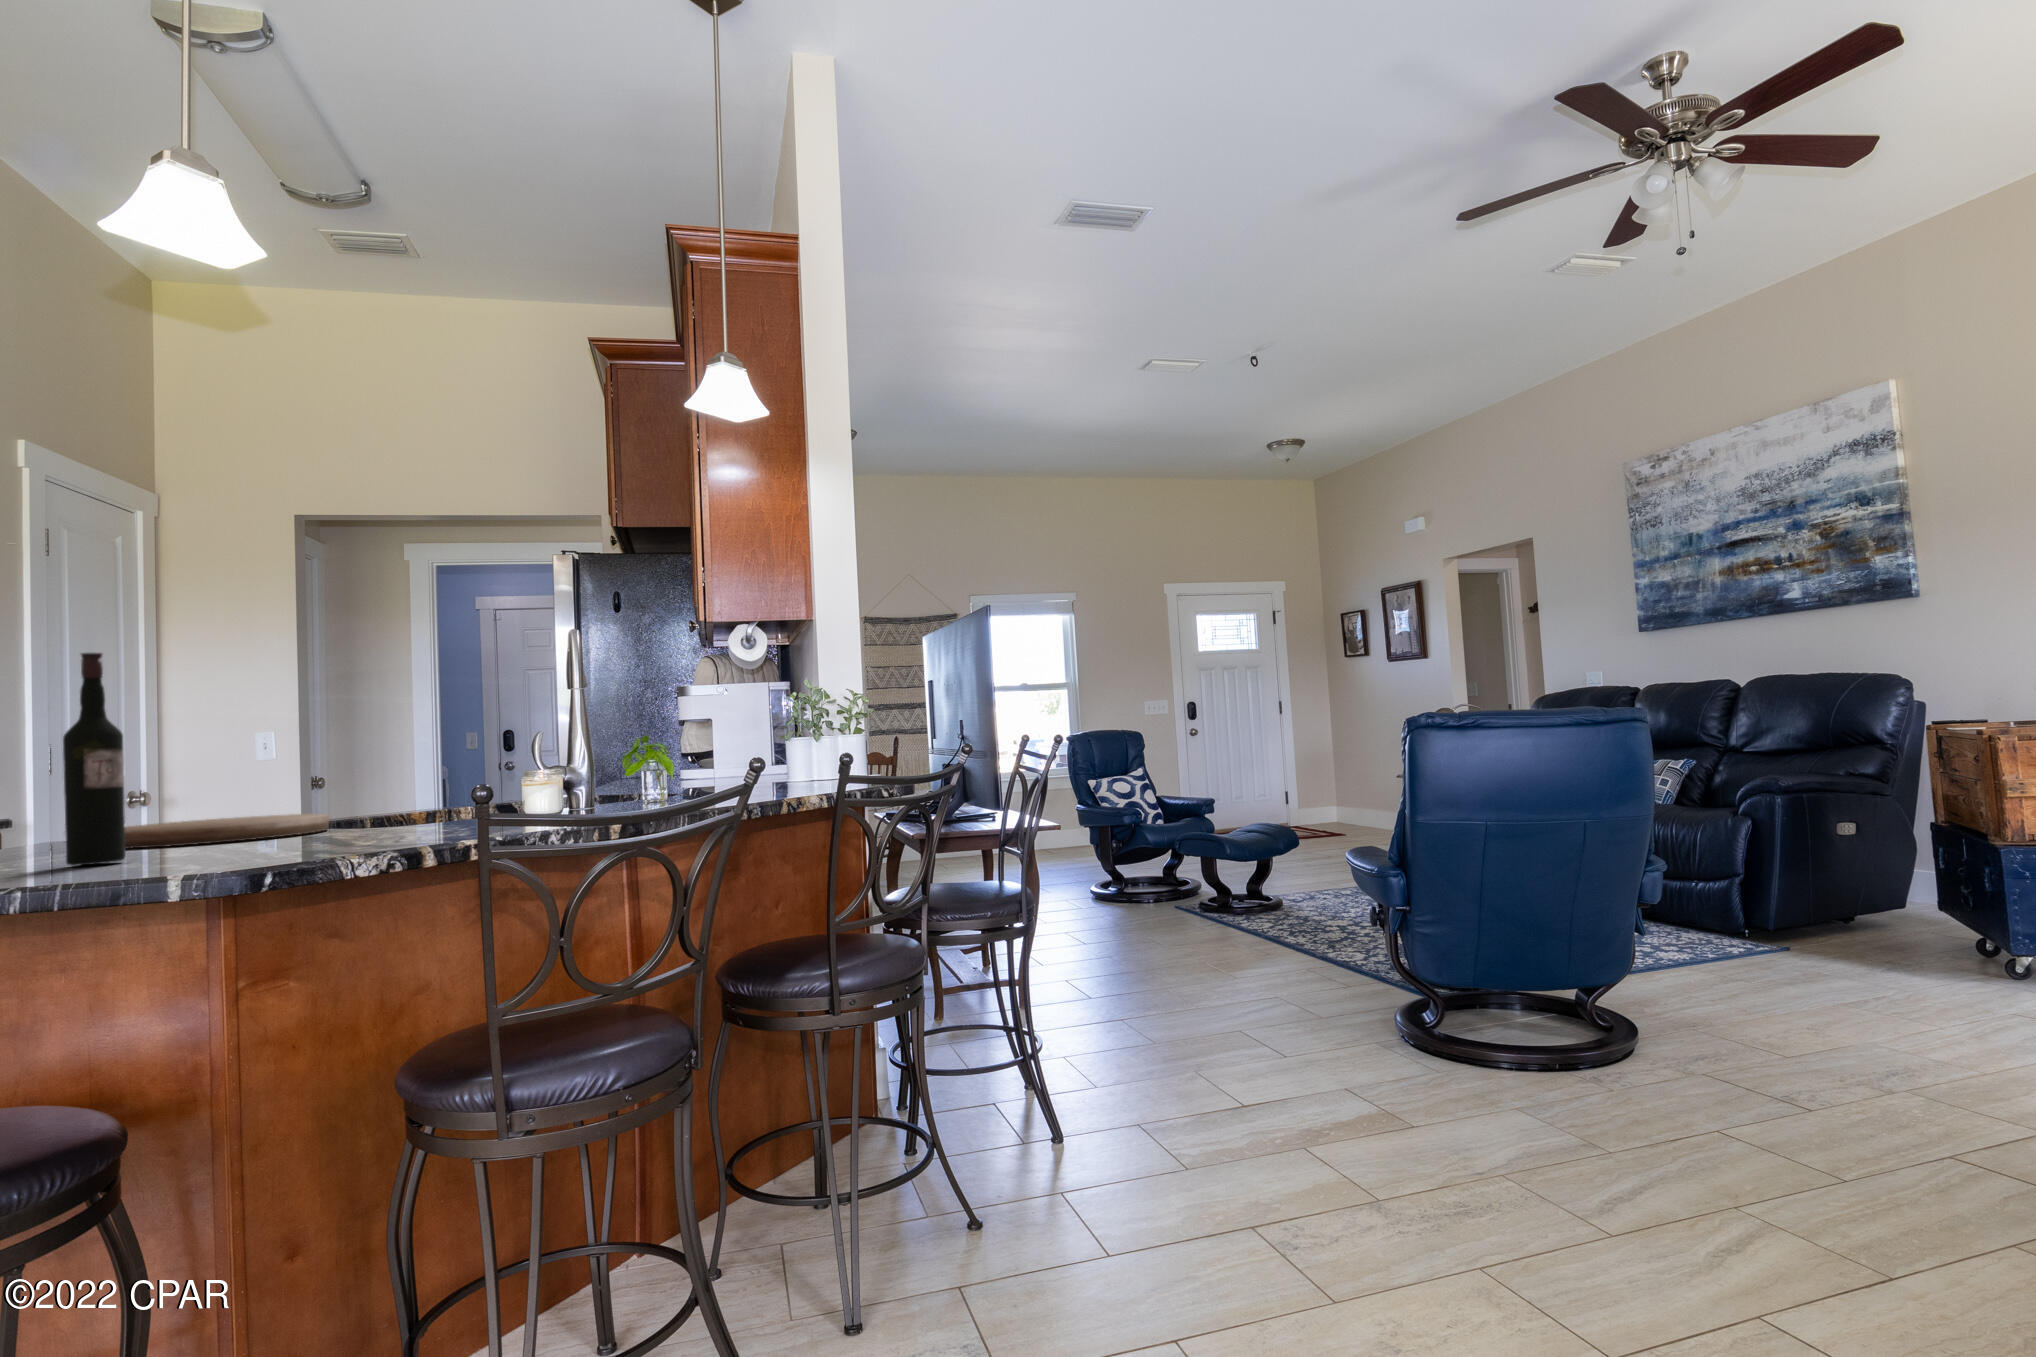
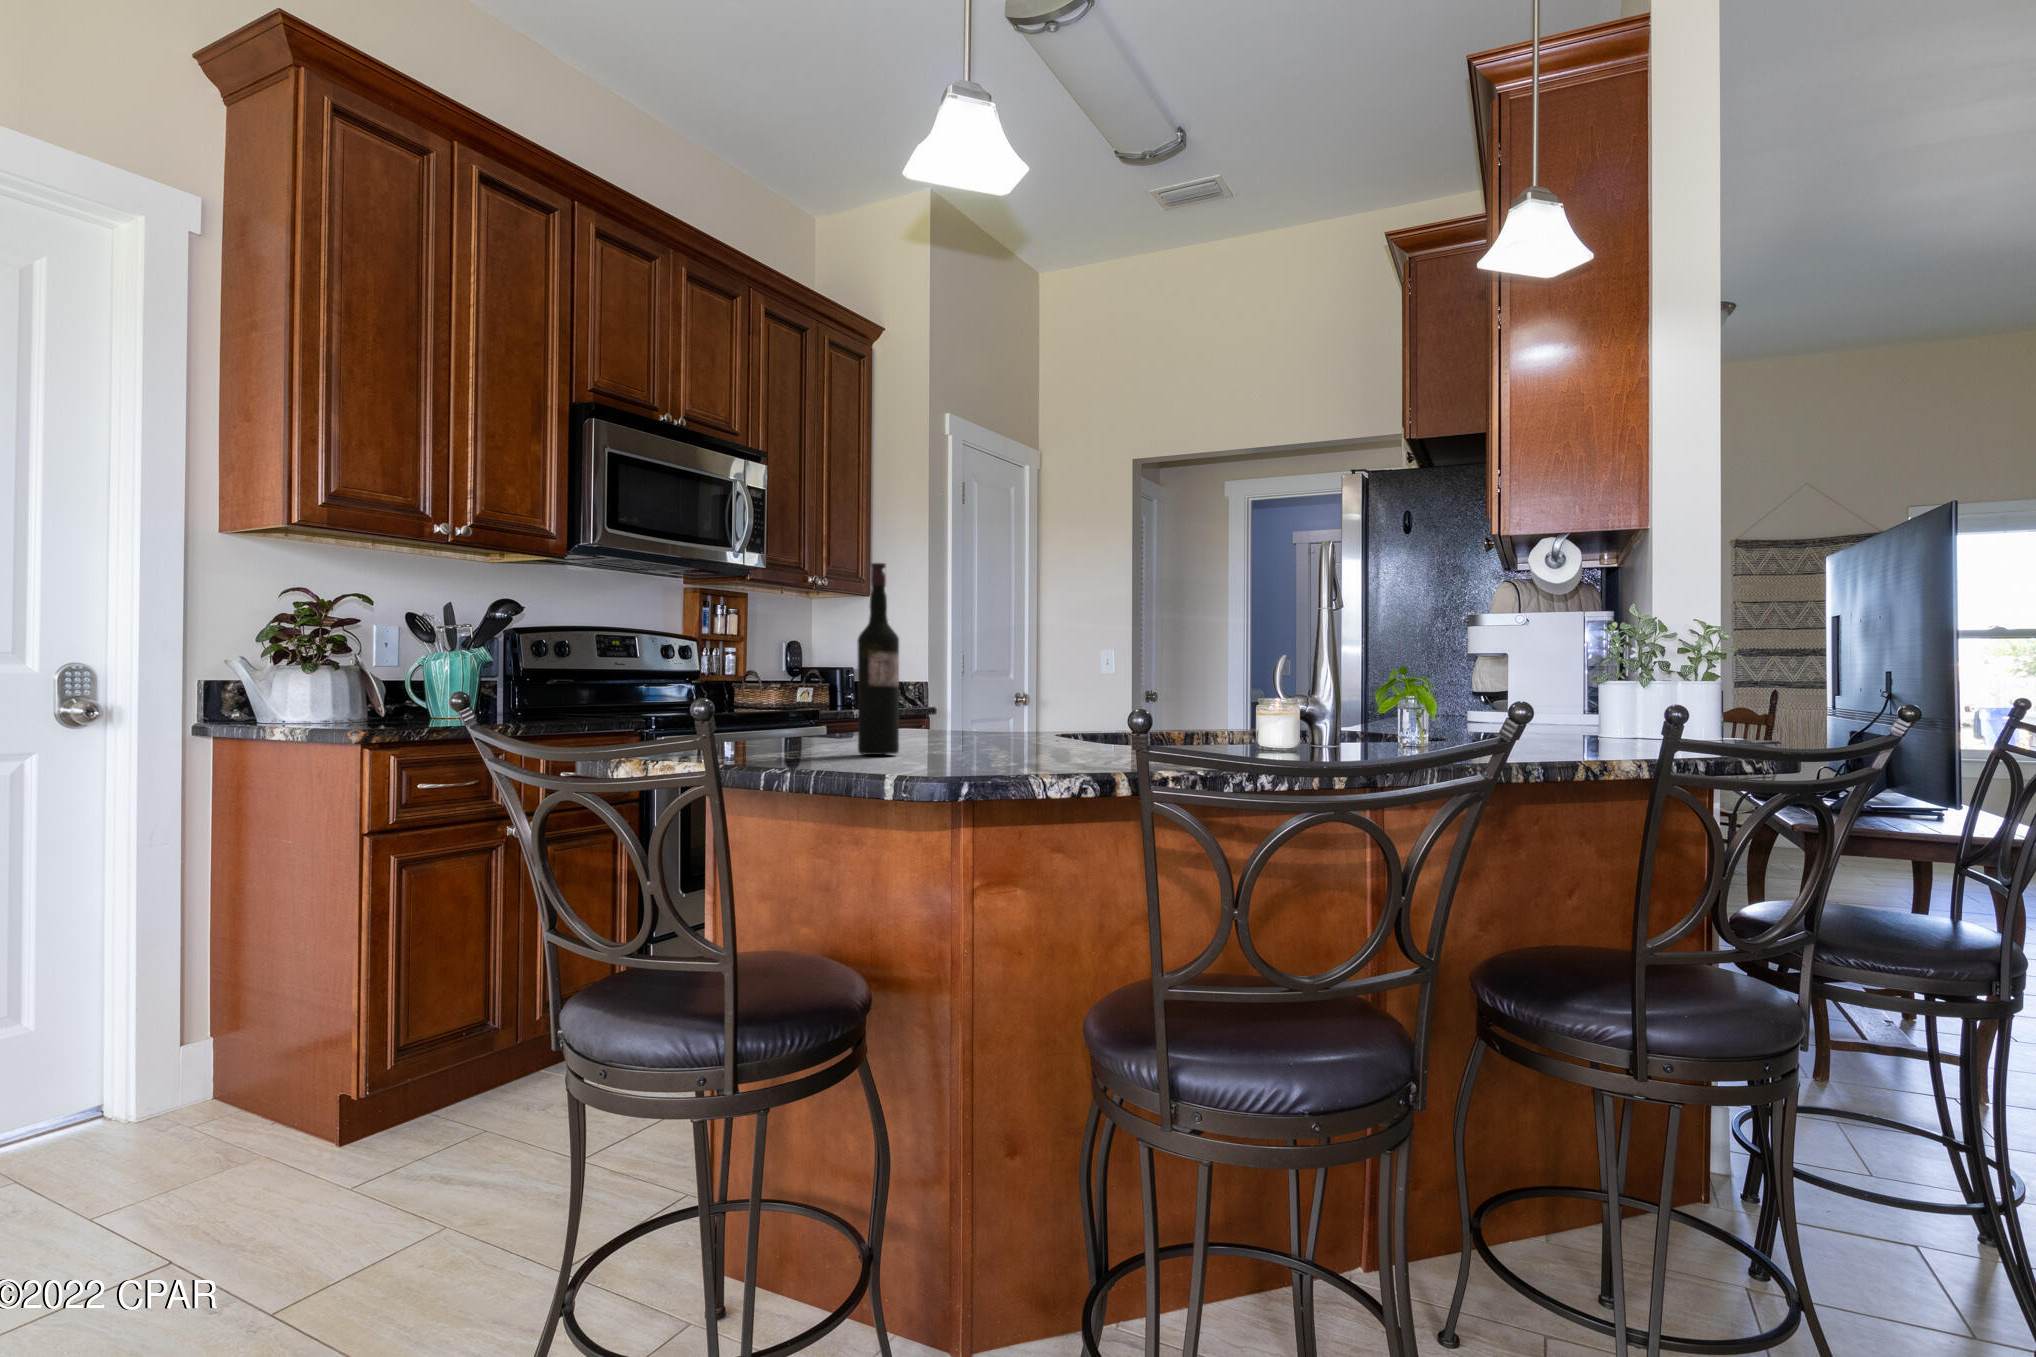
cutting board: present [125,814,329,849] -> none [908,722,1086,746]

